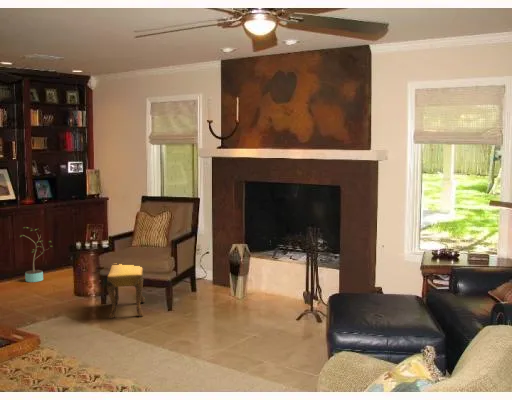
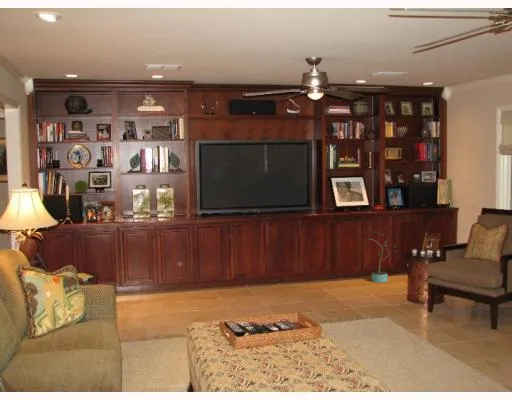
footstool: present [107,264,145,318] -> none [429,273,473,329]

